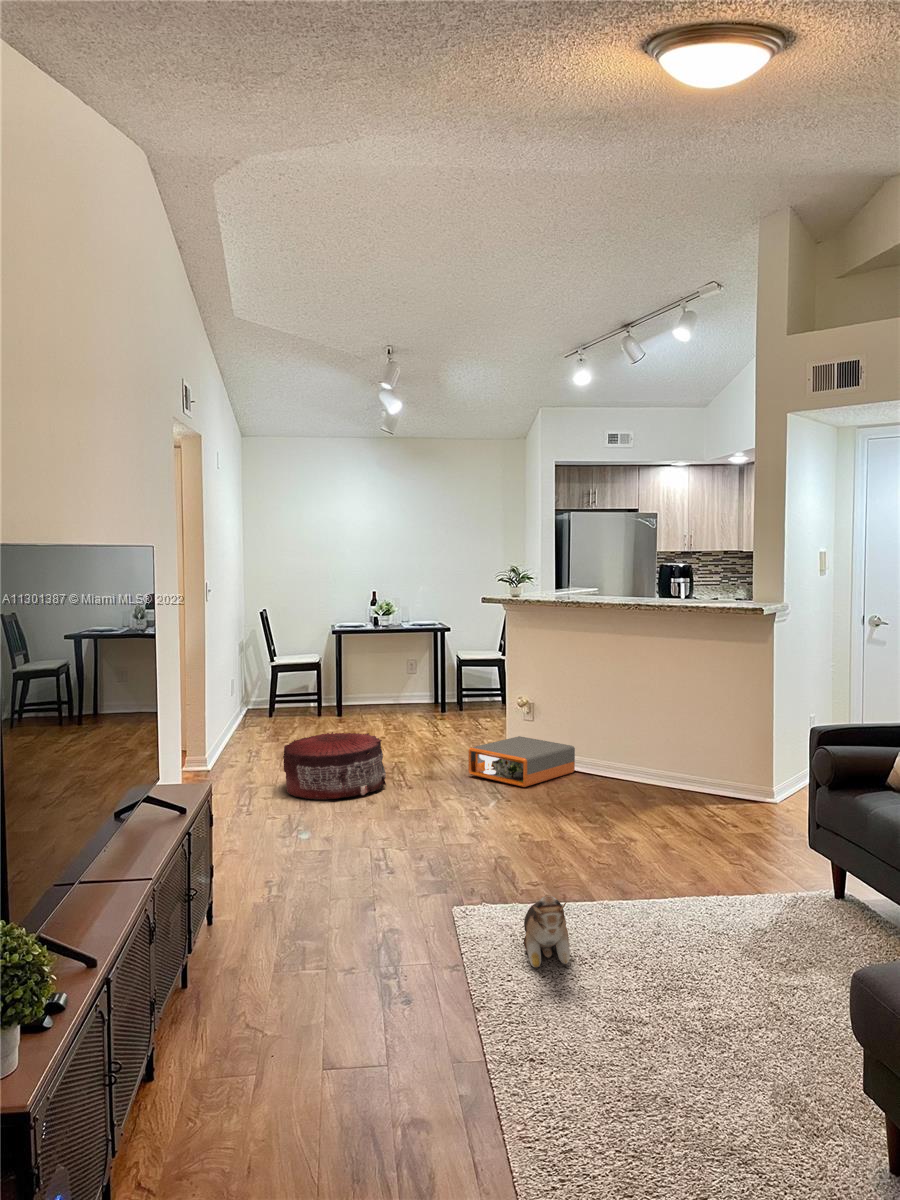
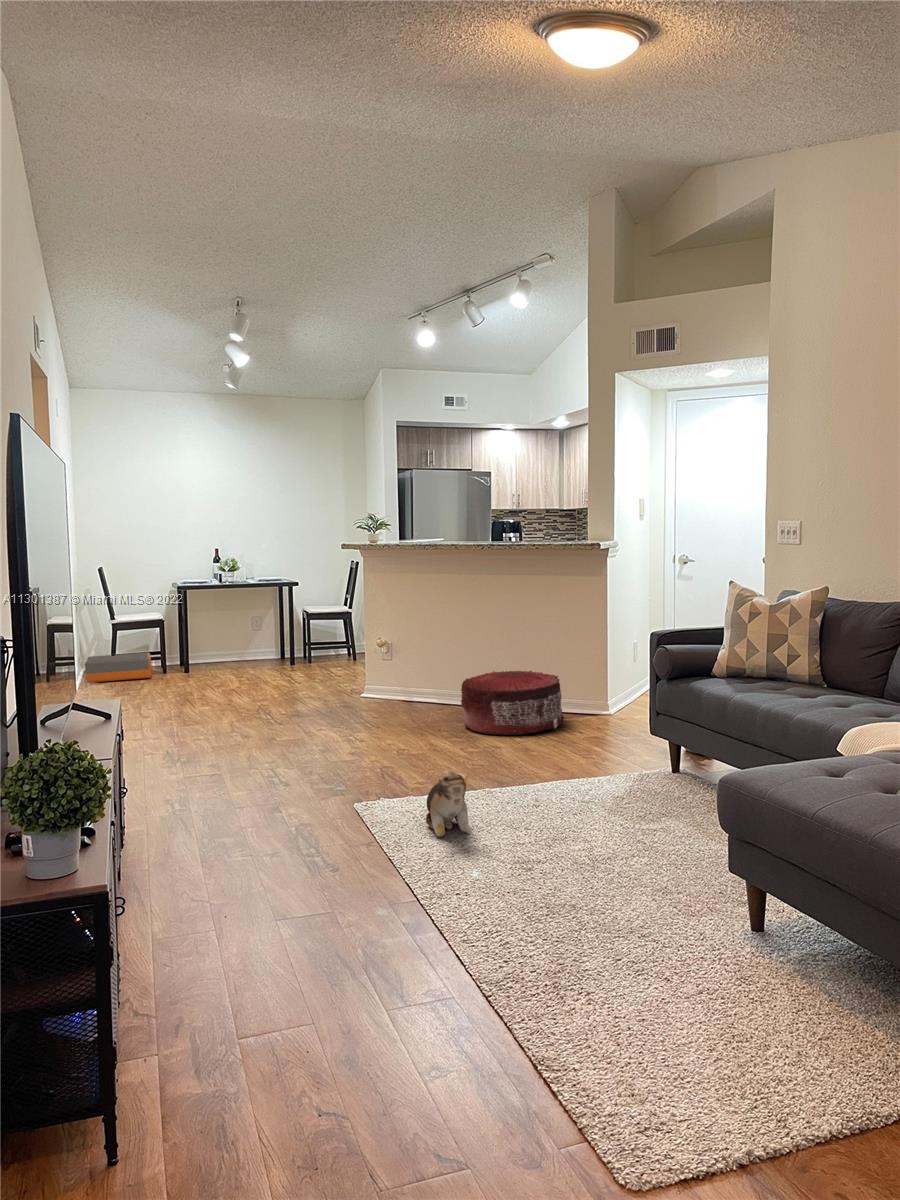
pouf: present [283,732,386,799] -> present [461,671,565,735]
storage box: present [468,736,575,787] -> present [85,653,152,683]

